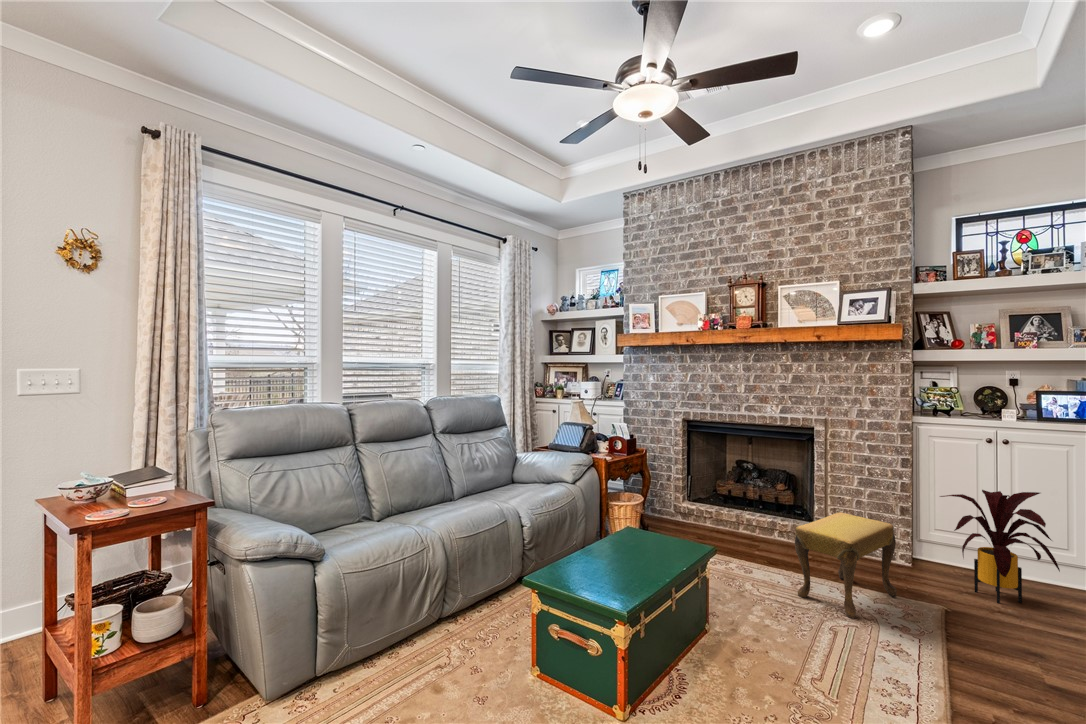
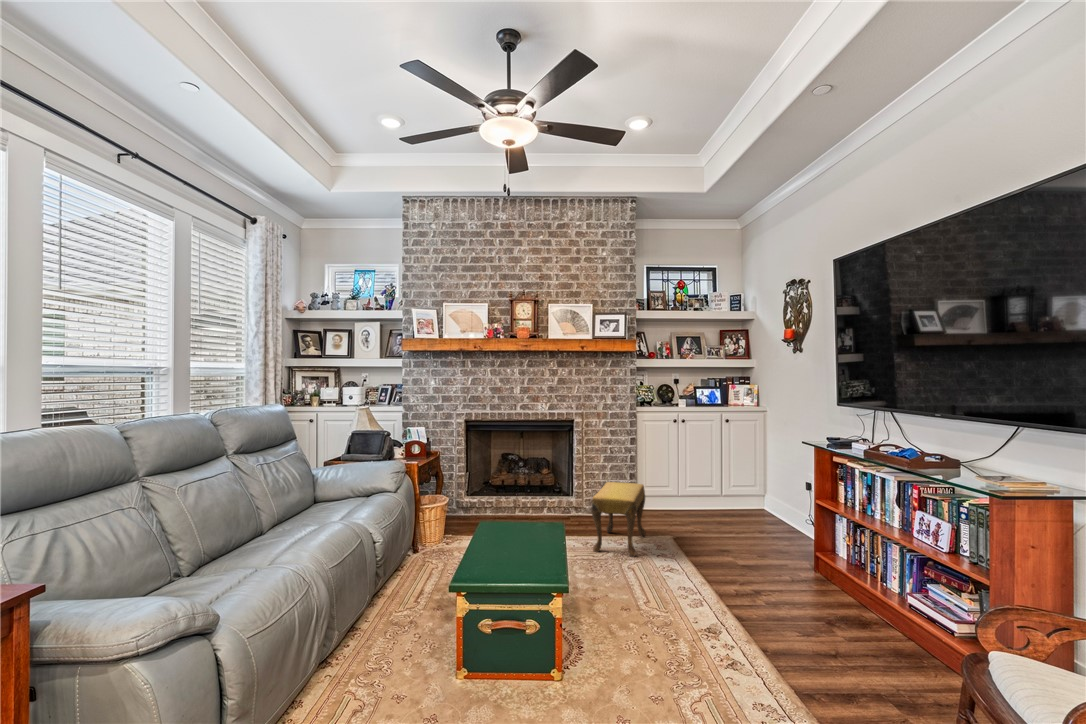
house plant: present [940,490,1060,604] -> none [656,451,721,526]

